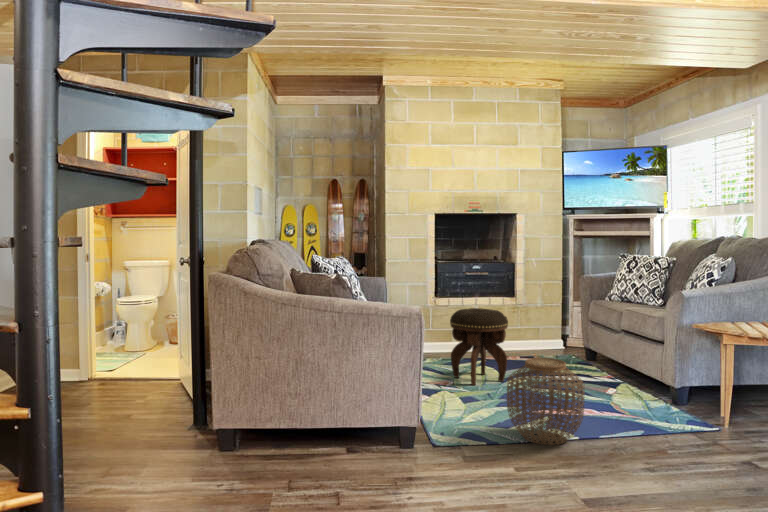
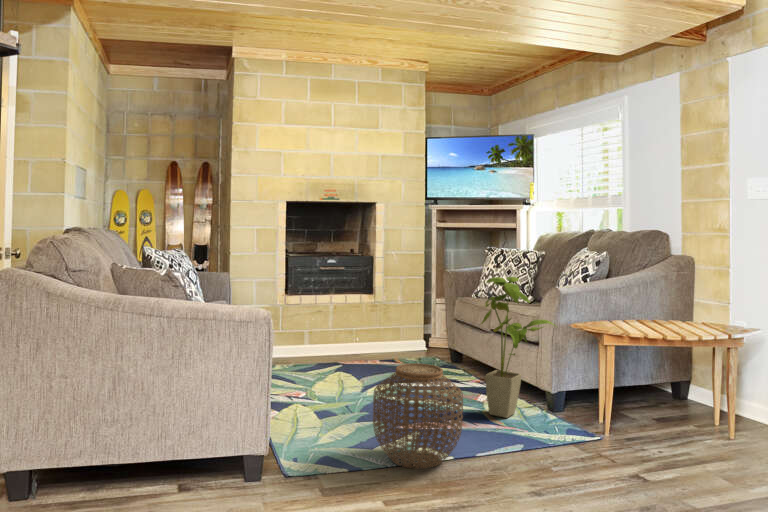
house plant: none [605,283,680,409] -> present [481,277,554,418]
footstool: present [450,308,508,385] -> none [303,306,371,397]

